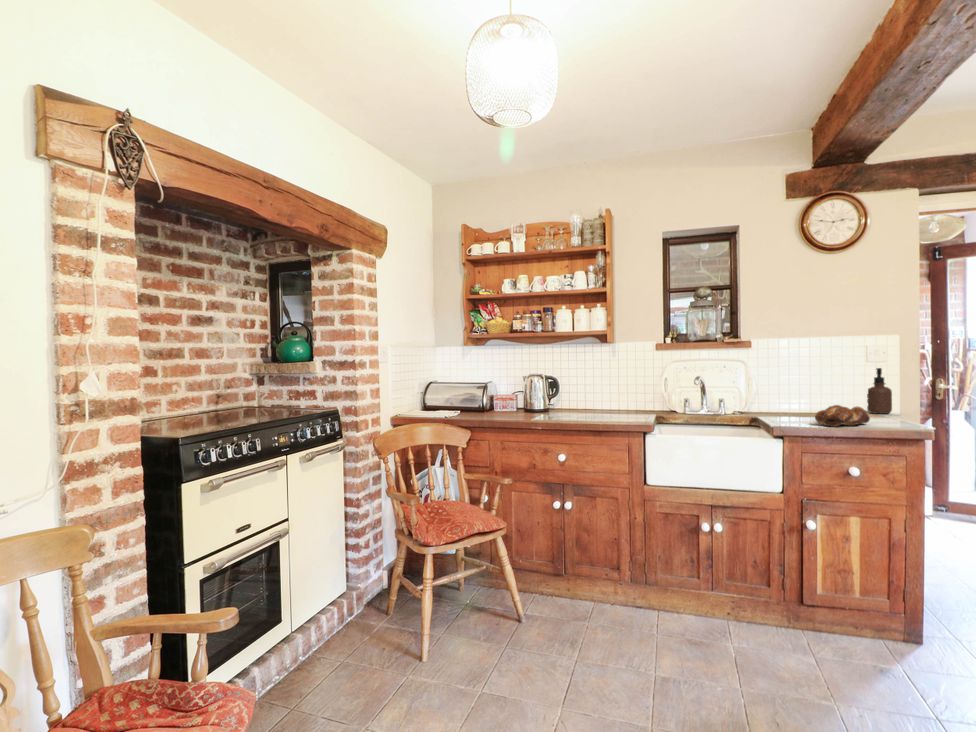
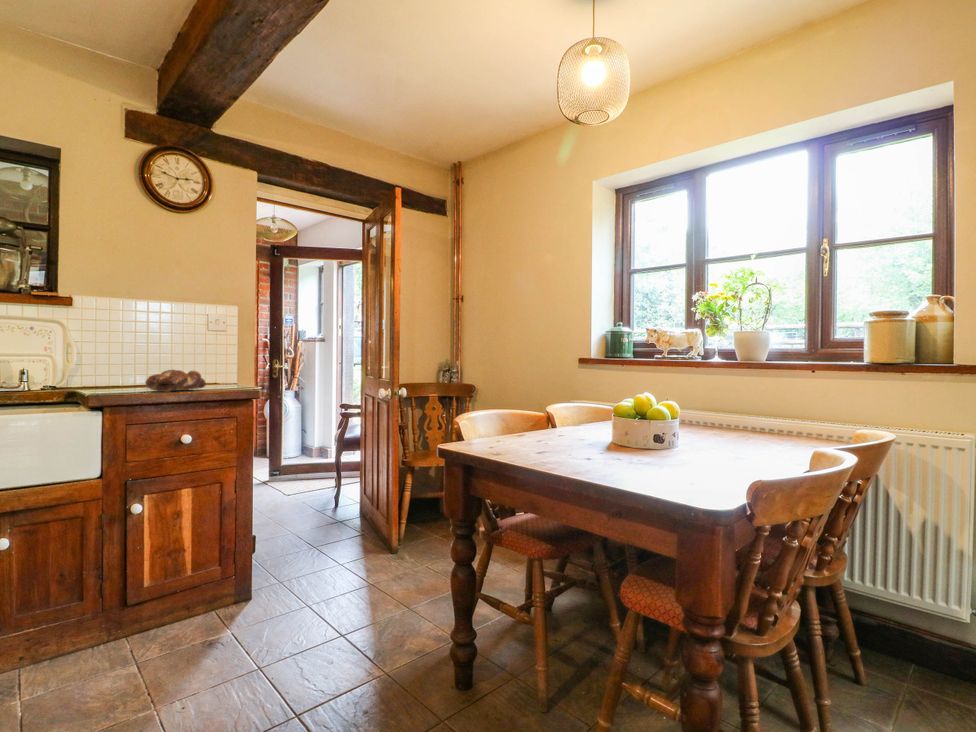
soap dispenser: present [867,368,892,414] -> none [210,340,232,386]

